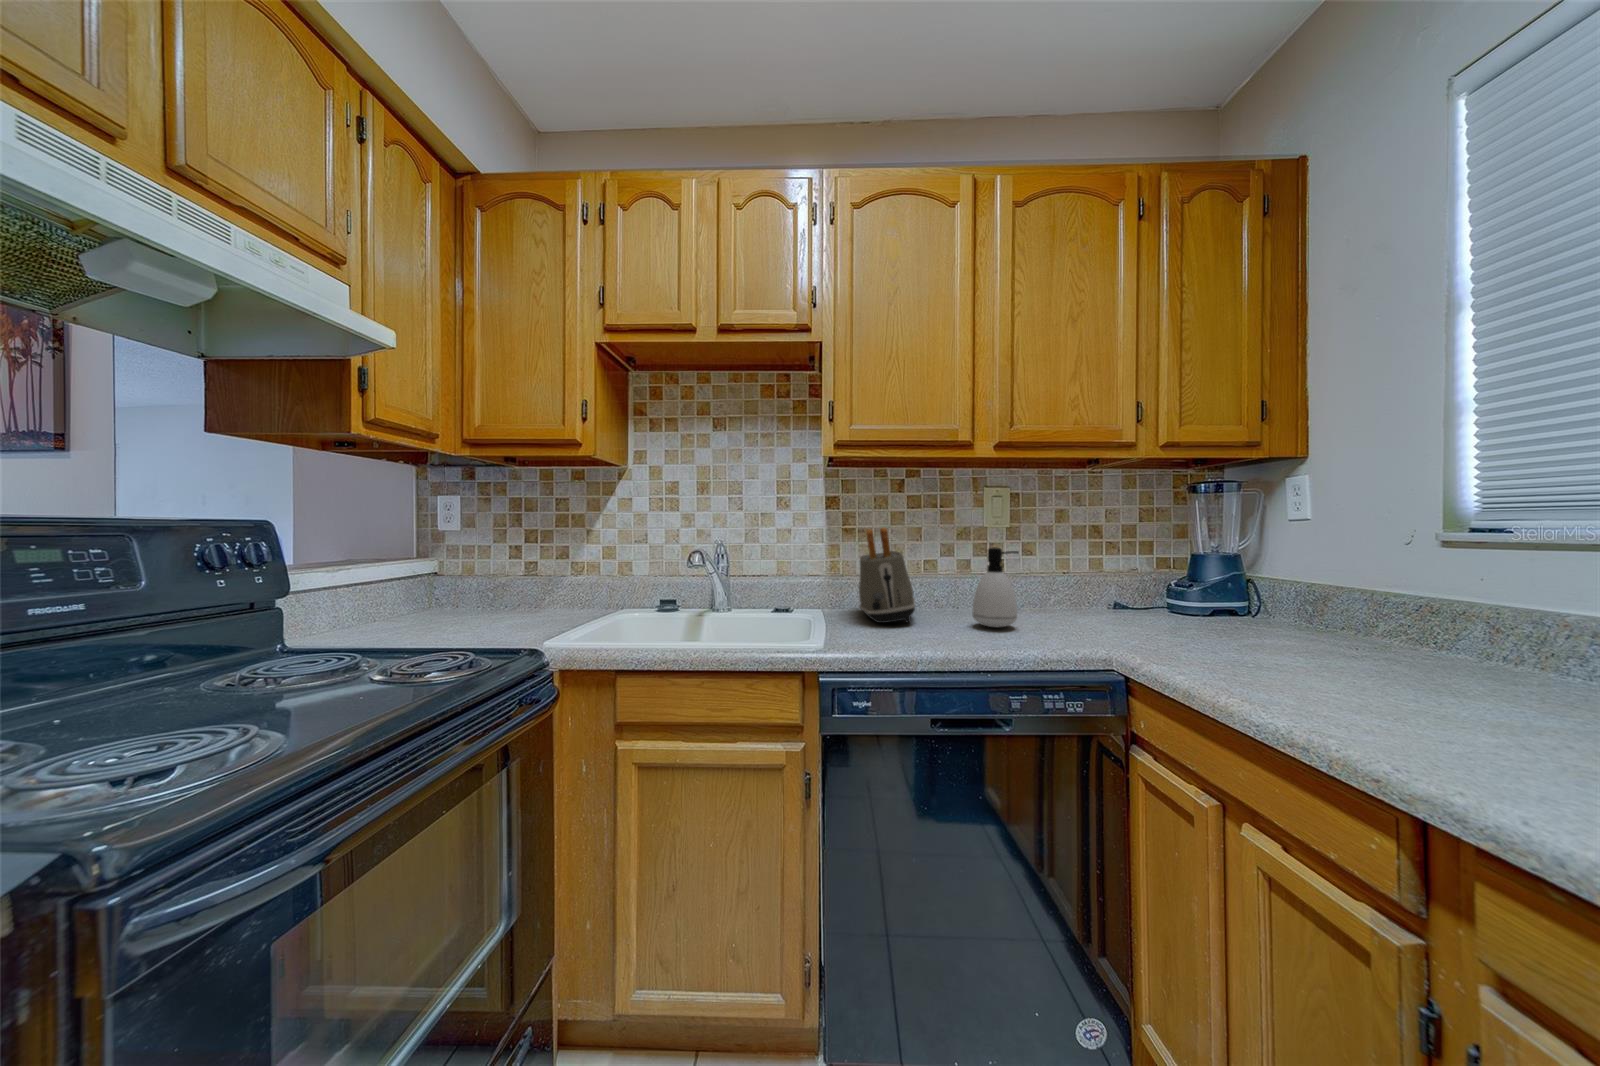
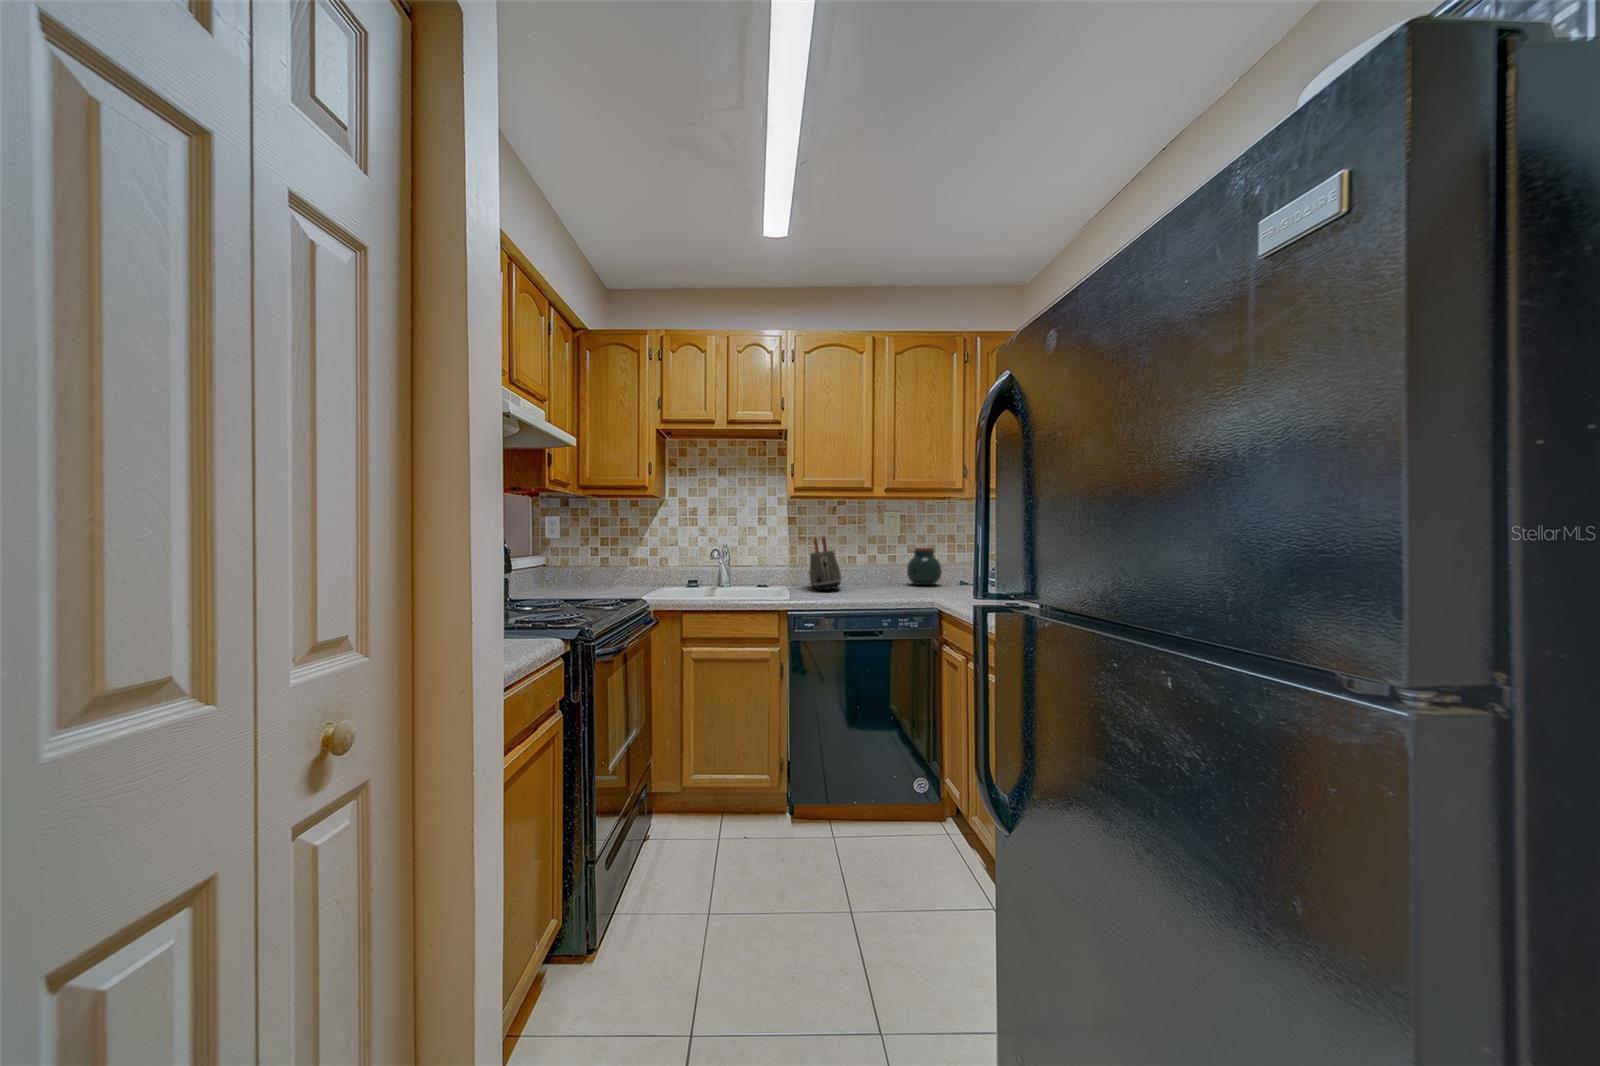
jar: none [1022,546,1085,610] -> present [907,548,942,585]
soap dispenser: present [973,547,1019,627] -> none [873,547,898,592]

